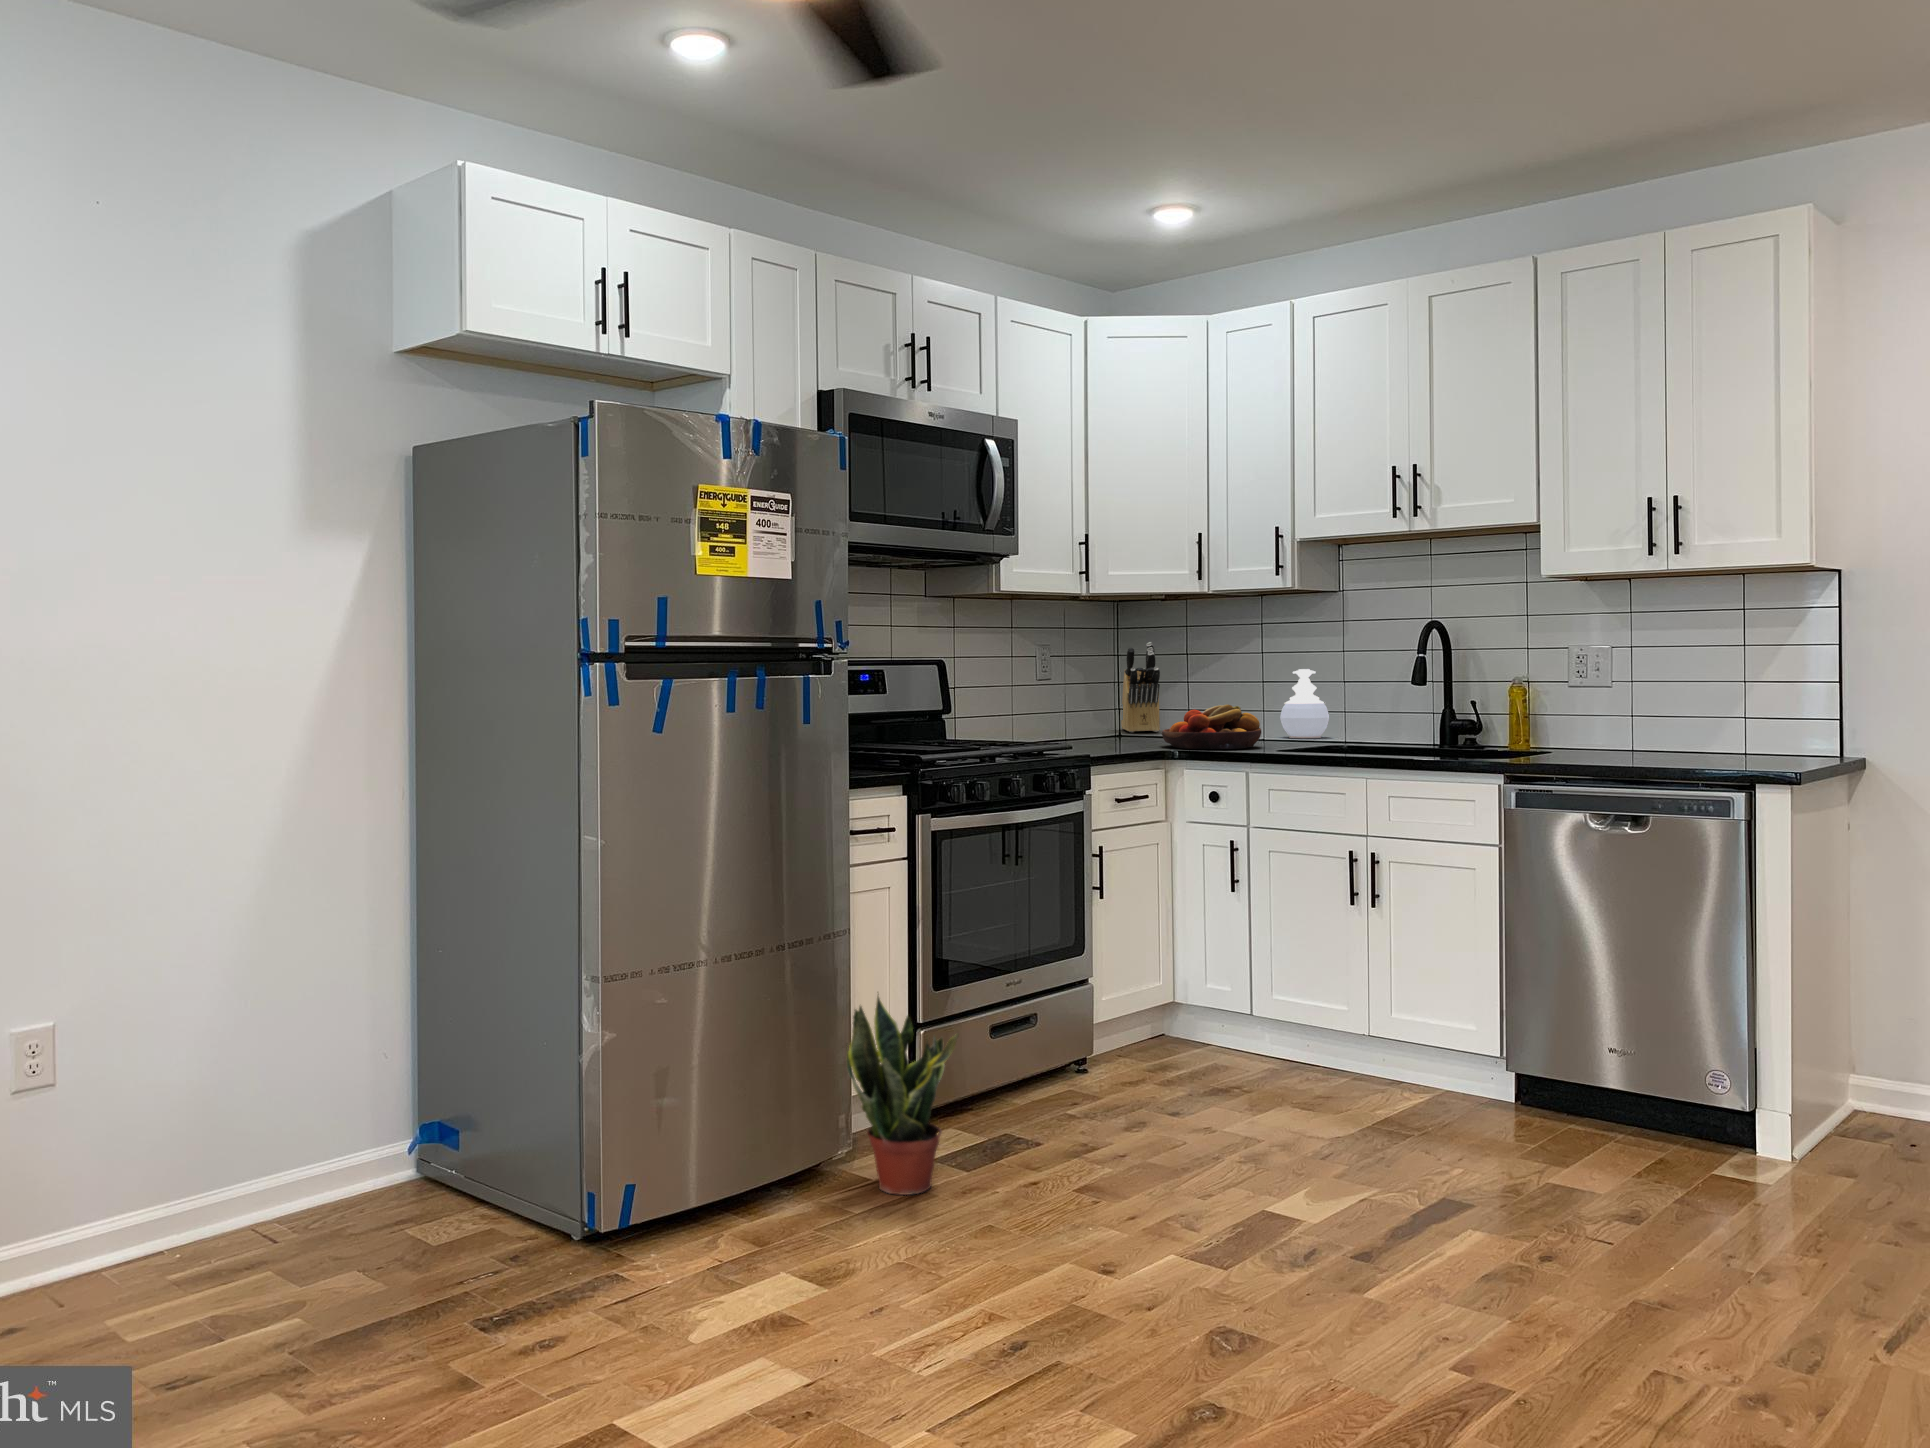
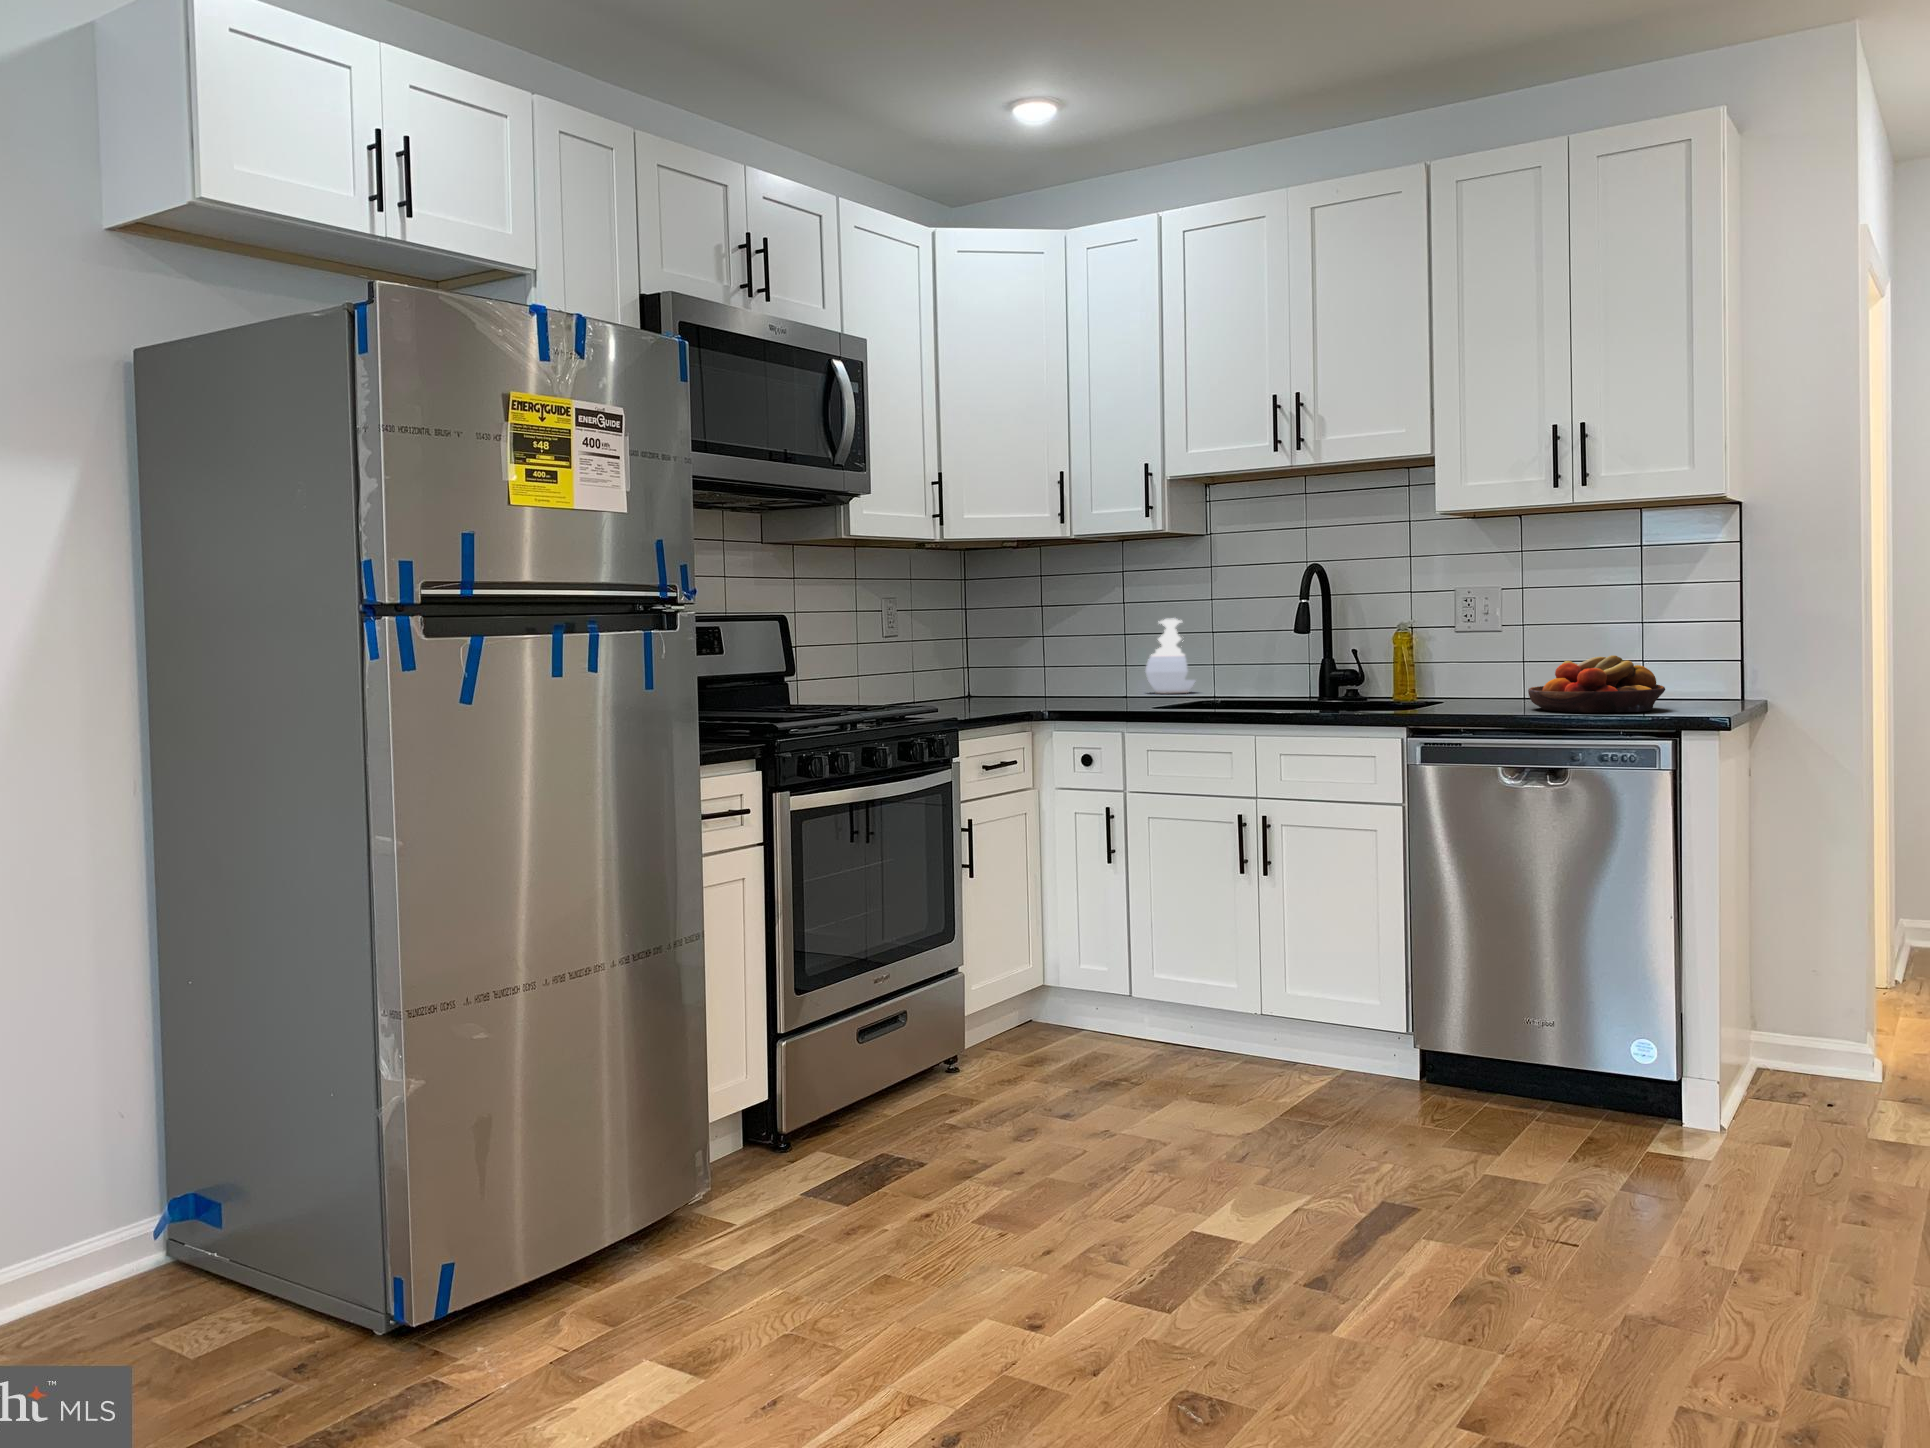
knife block: present [1121,642,1160,732] -> none [967,592,1013,691]
fruit bowl: present [1162,705,1261,749] -> present [1528,655,1665,713]
potted plant: present [847,994,959,1195] -> none [705,1004,842,1242]

